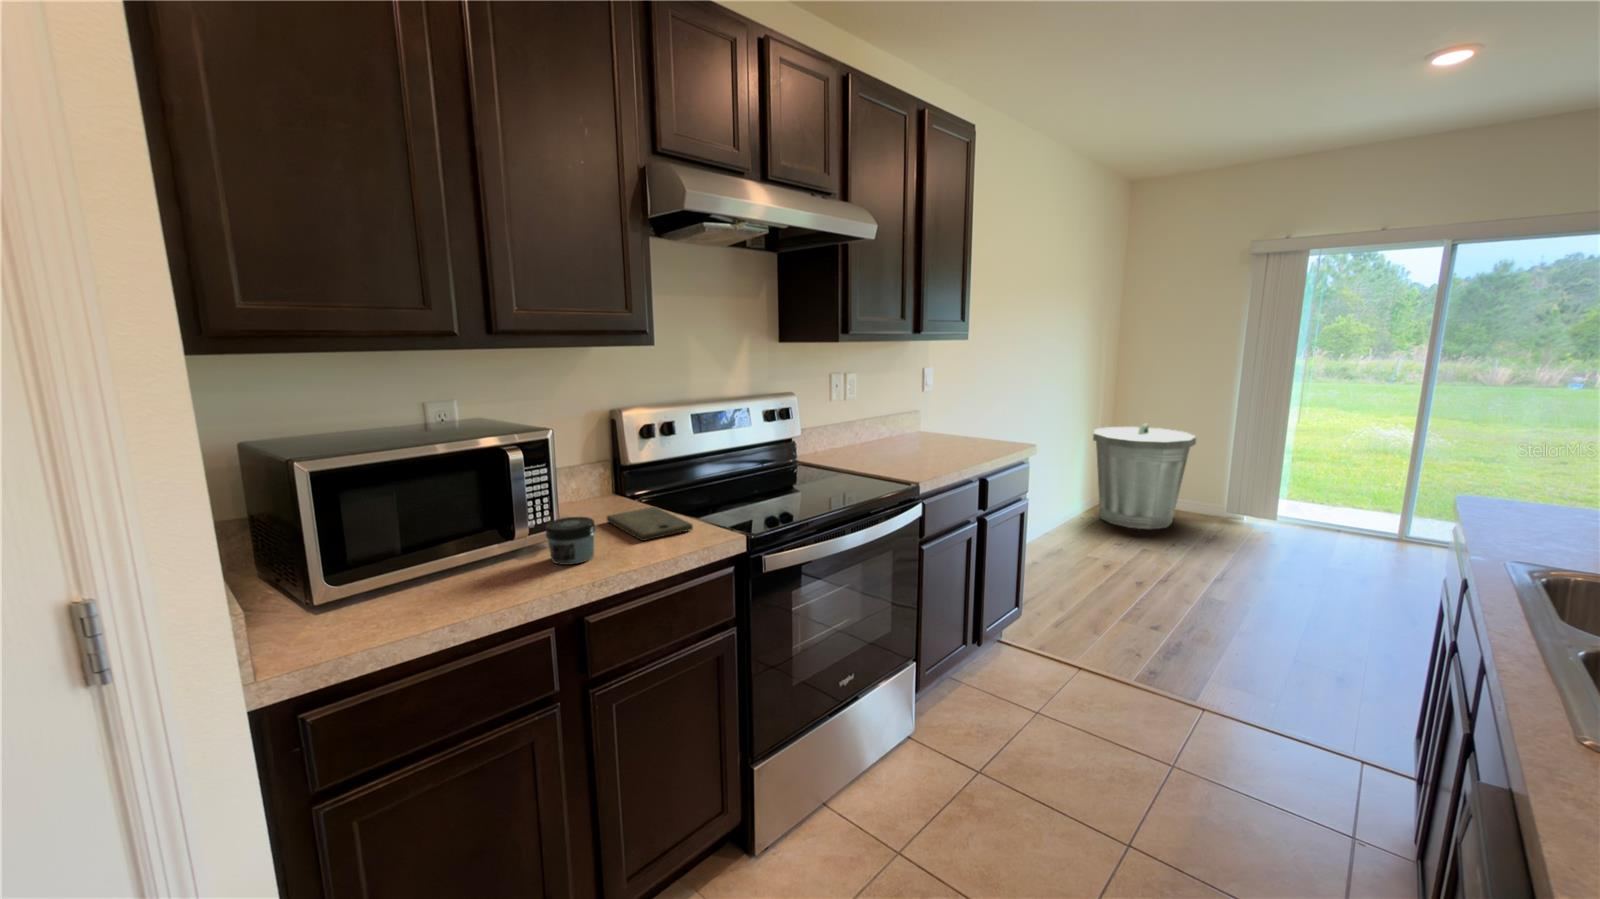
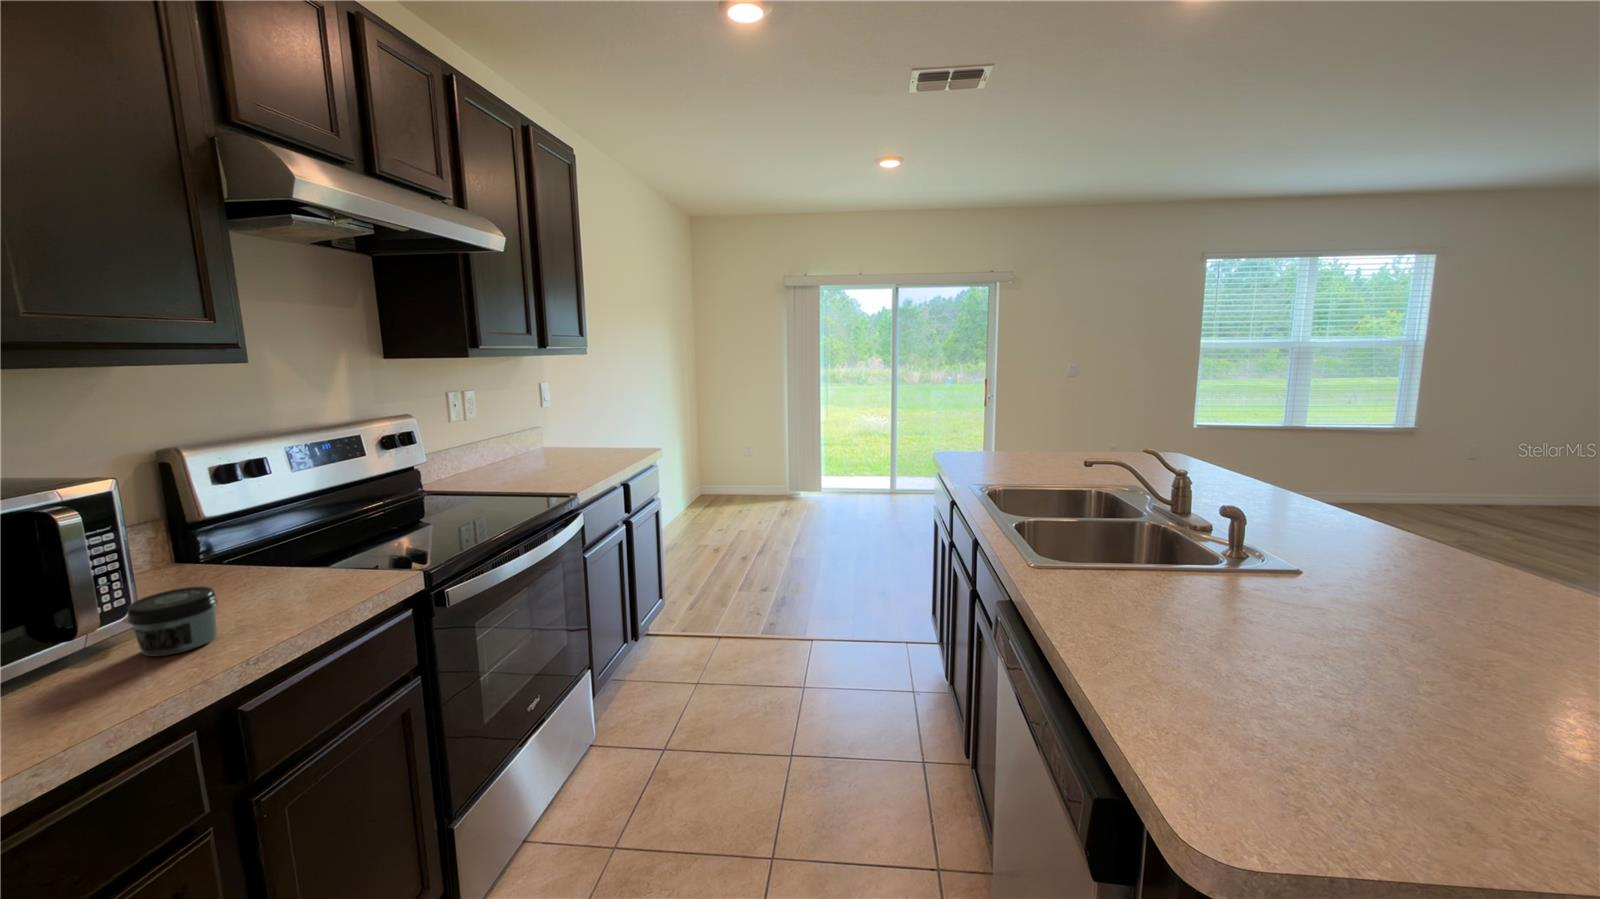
trash can: present [1093,423,1196,529] -> none [687,426,763,515]
cutting board: present [607,507,693,541] -> none [194,564,346,604]

